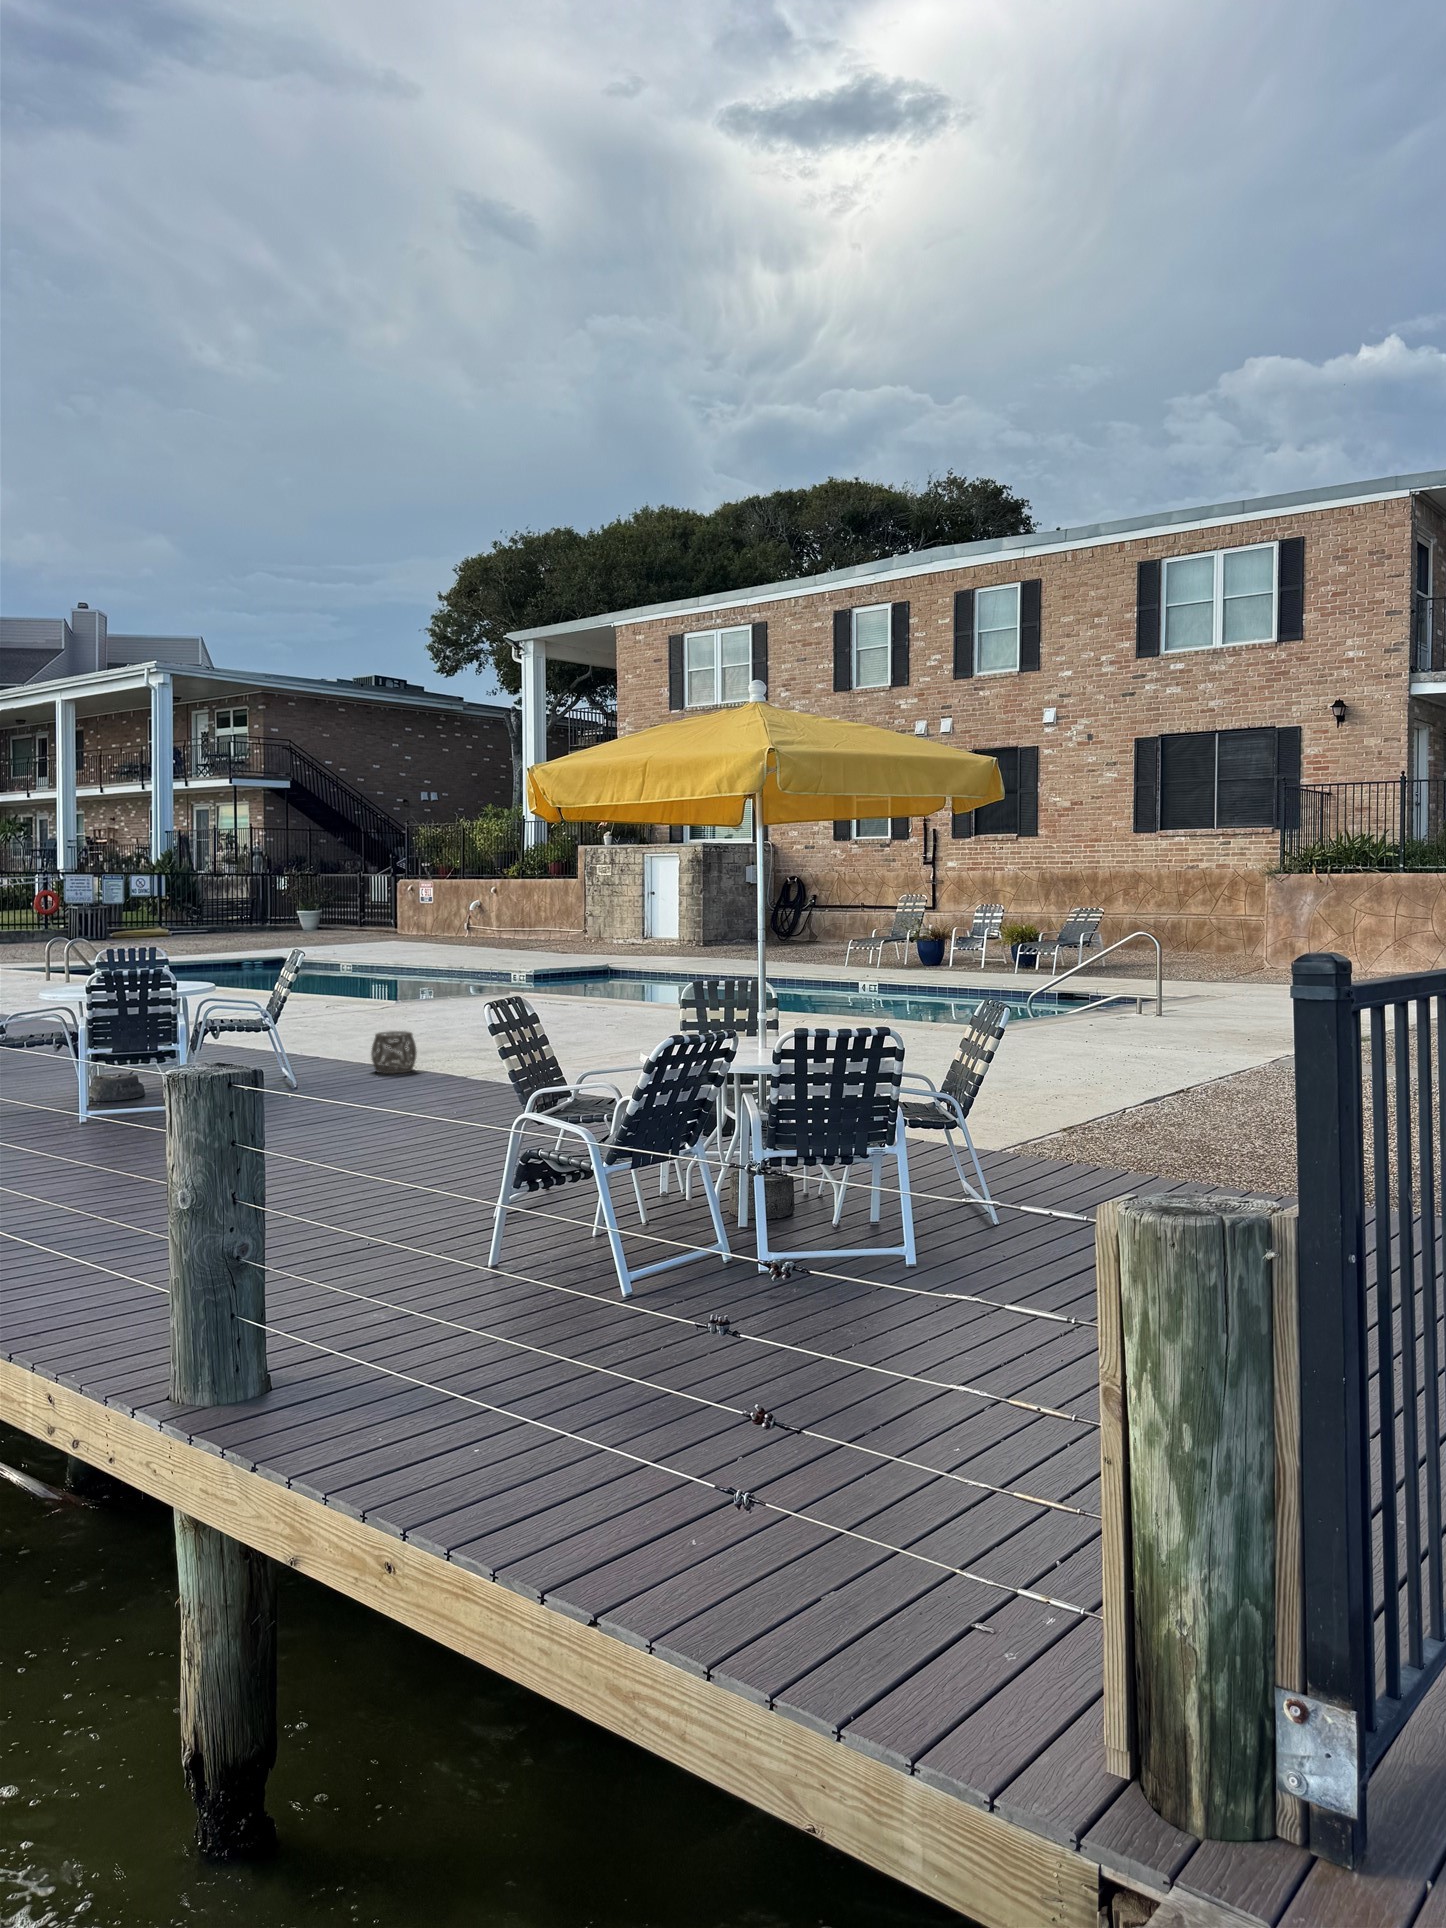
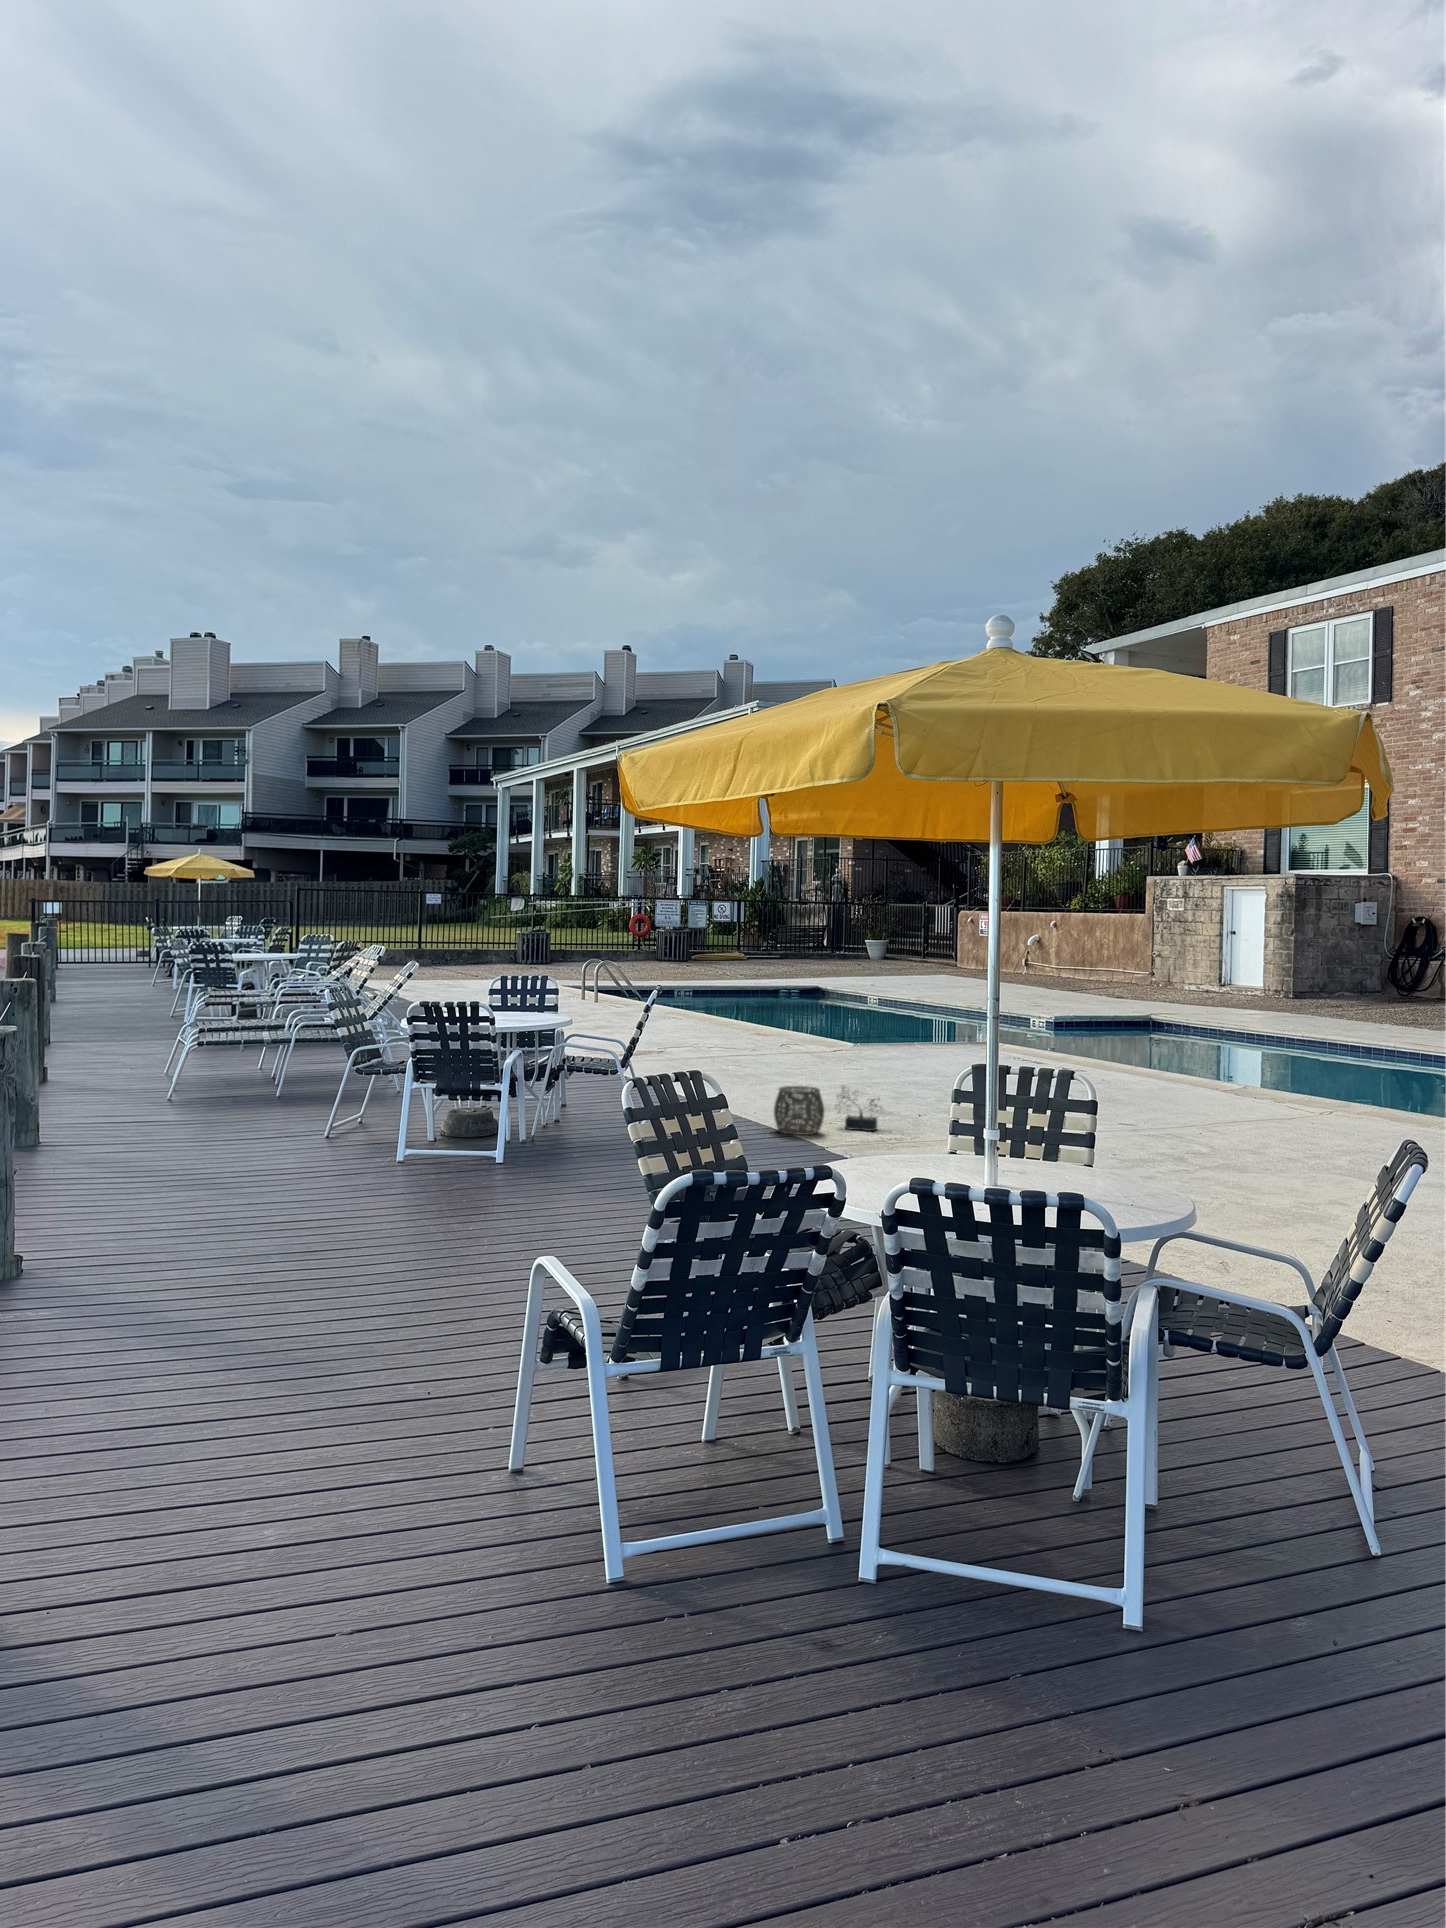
decorative plant: none [419,1029,464,1066] -> present [837,1086,883,1131]

